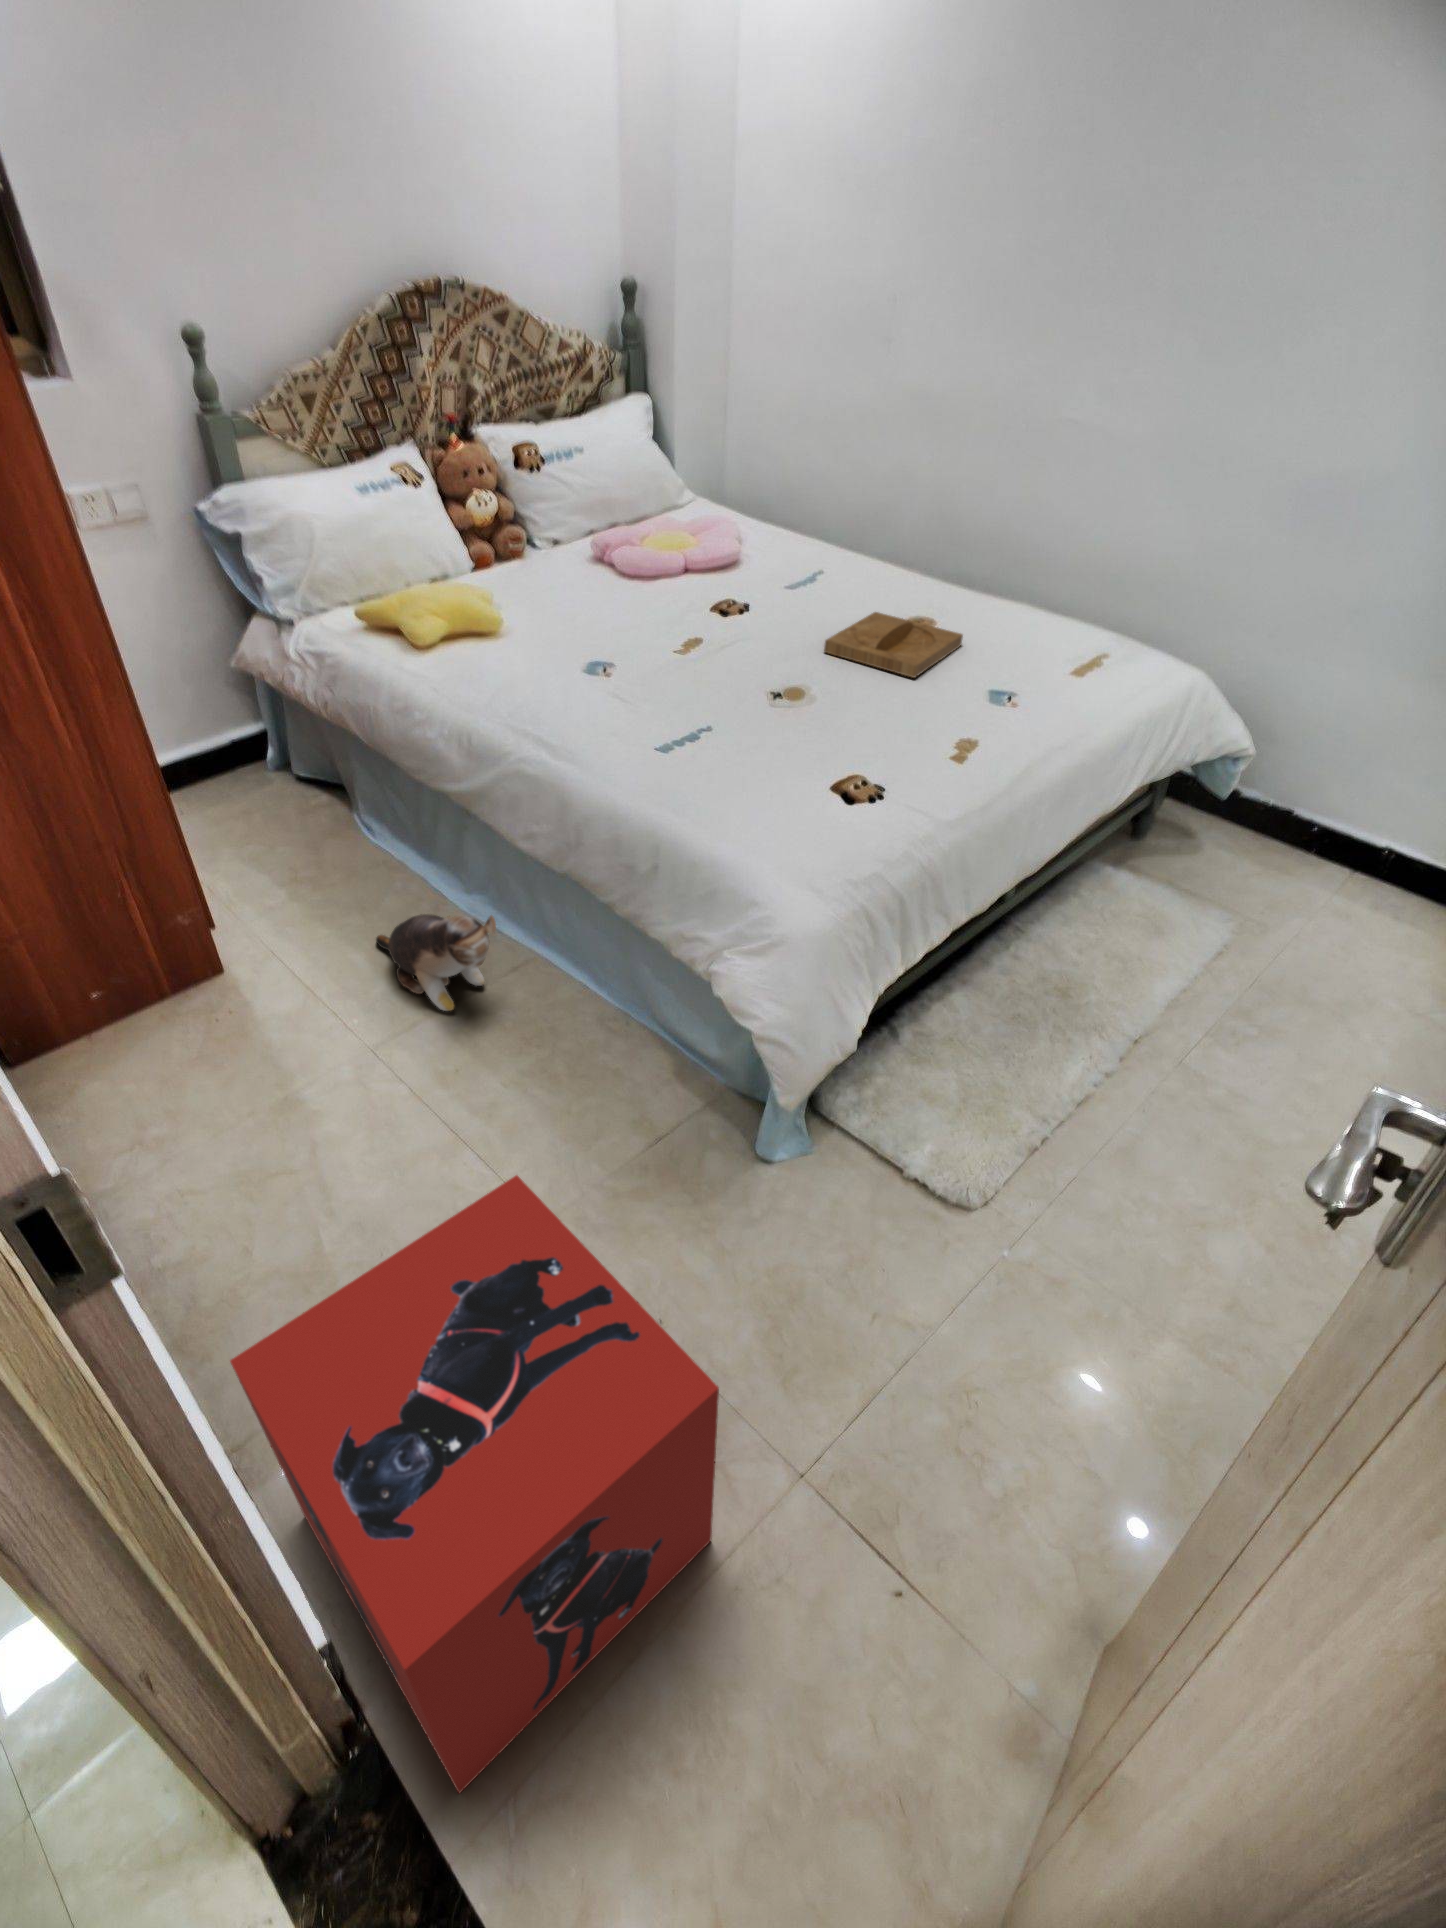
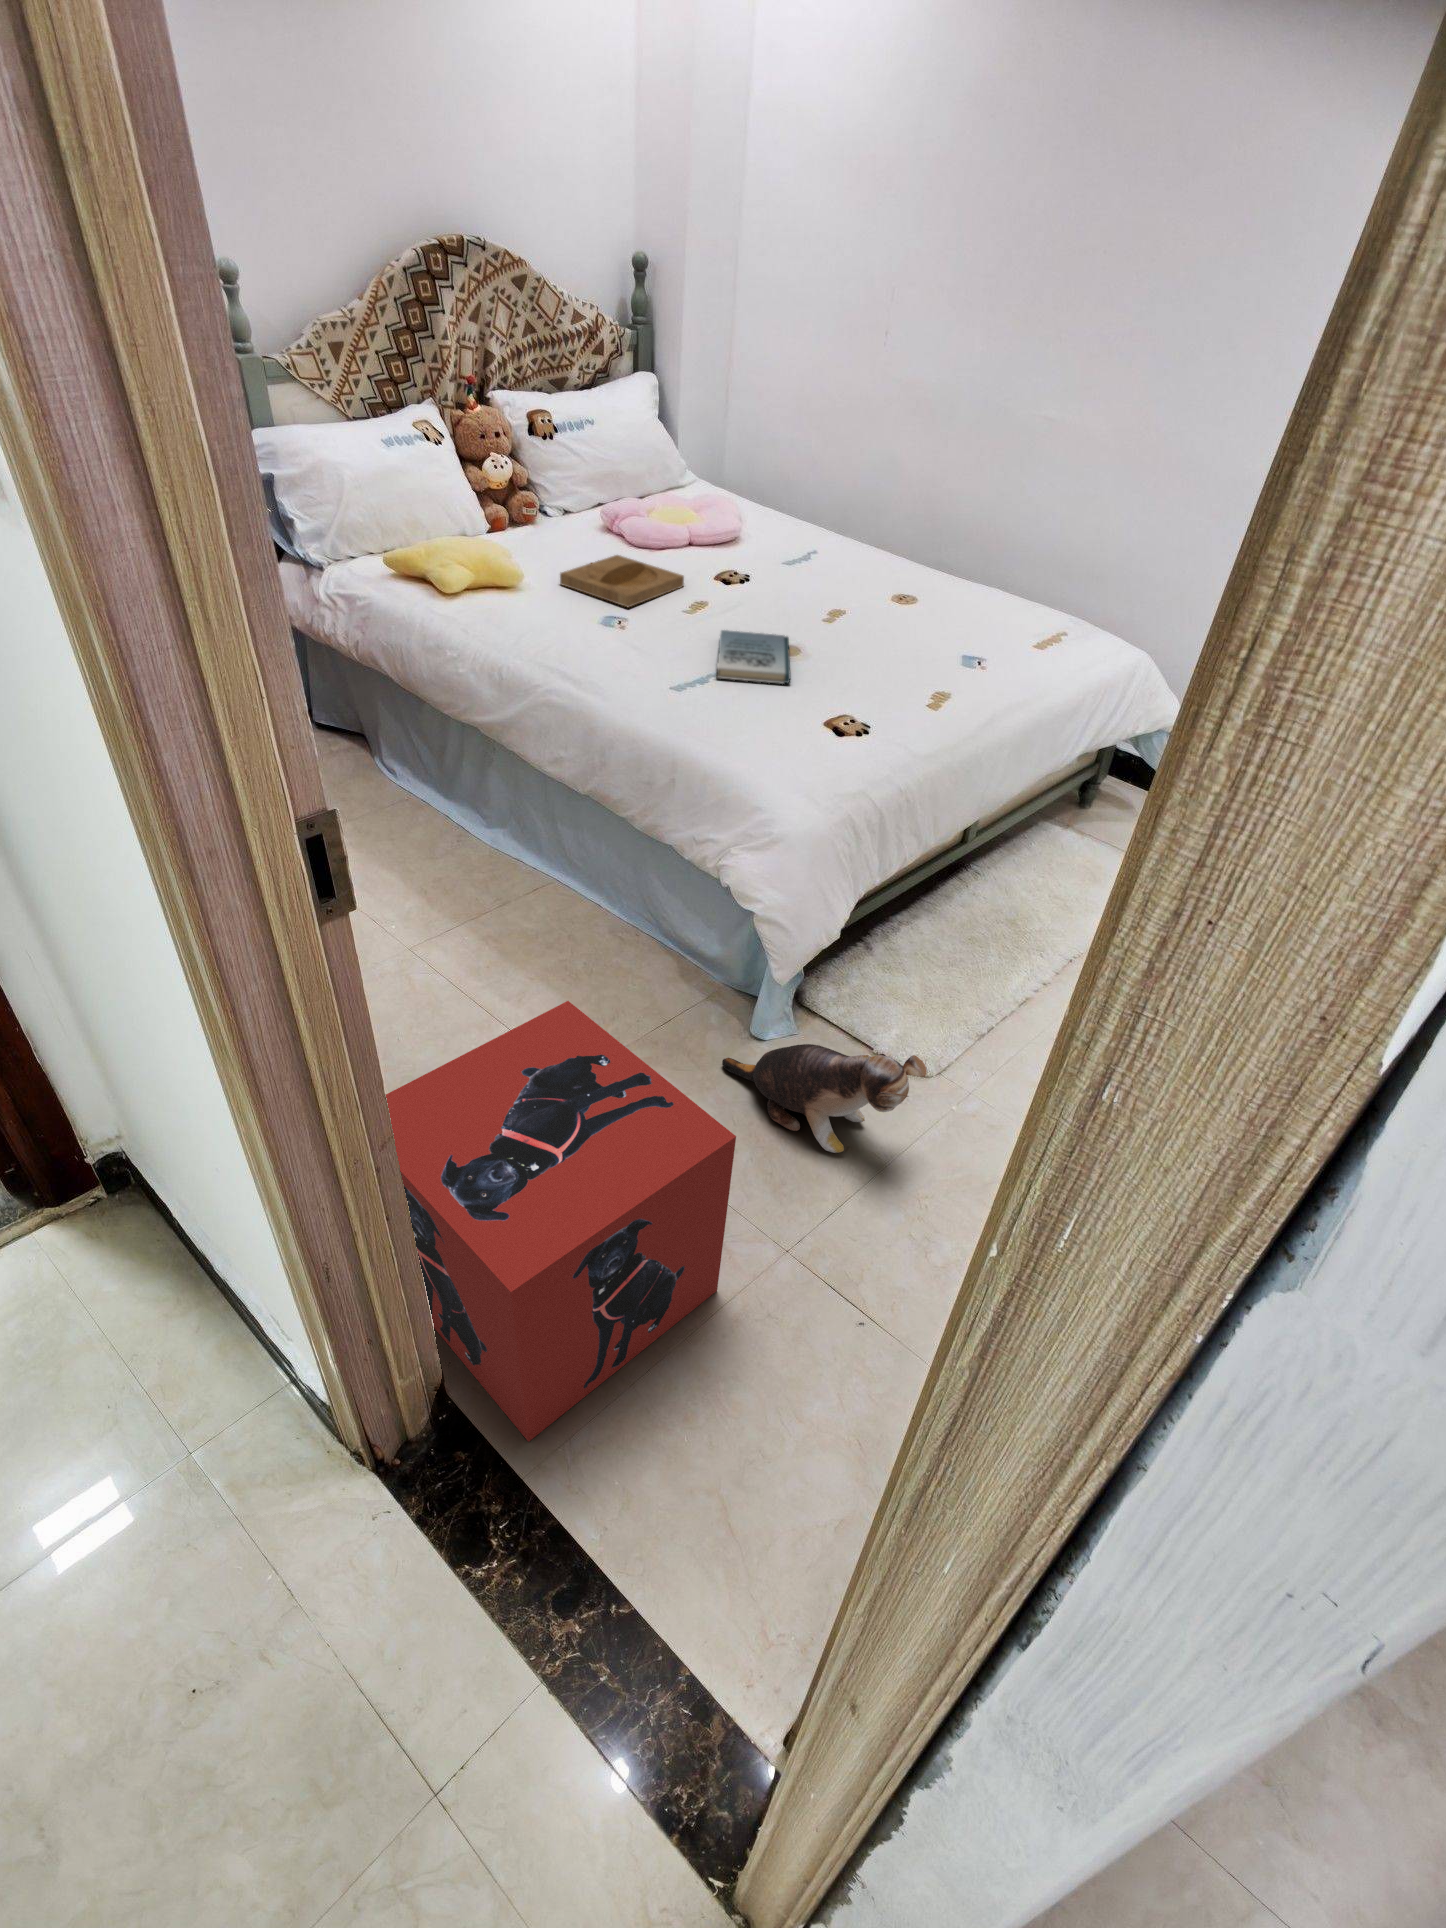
tray: present [824,612,963,678] -> present [560,555,684,607]
book: none [708,674,792,736] -> present [716,630,790,684]
plush toy: present [376,914,496,1011] -> present [722,1044,926,1153]

